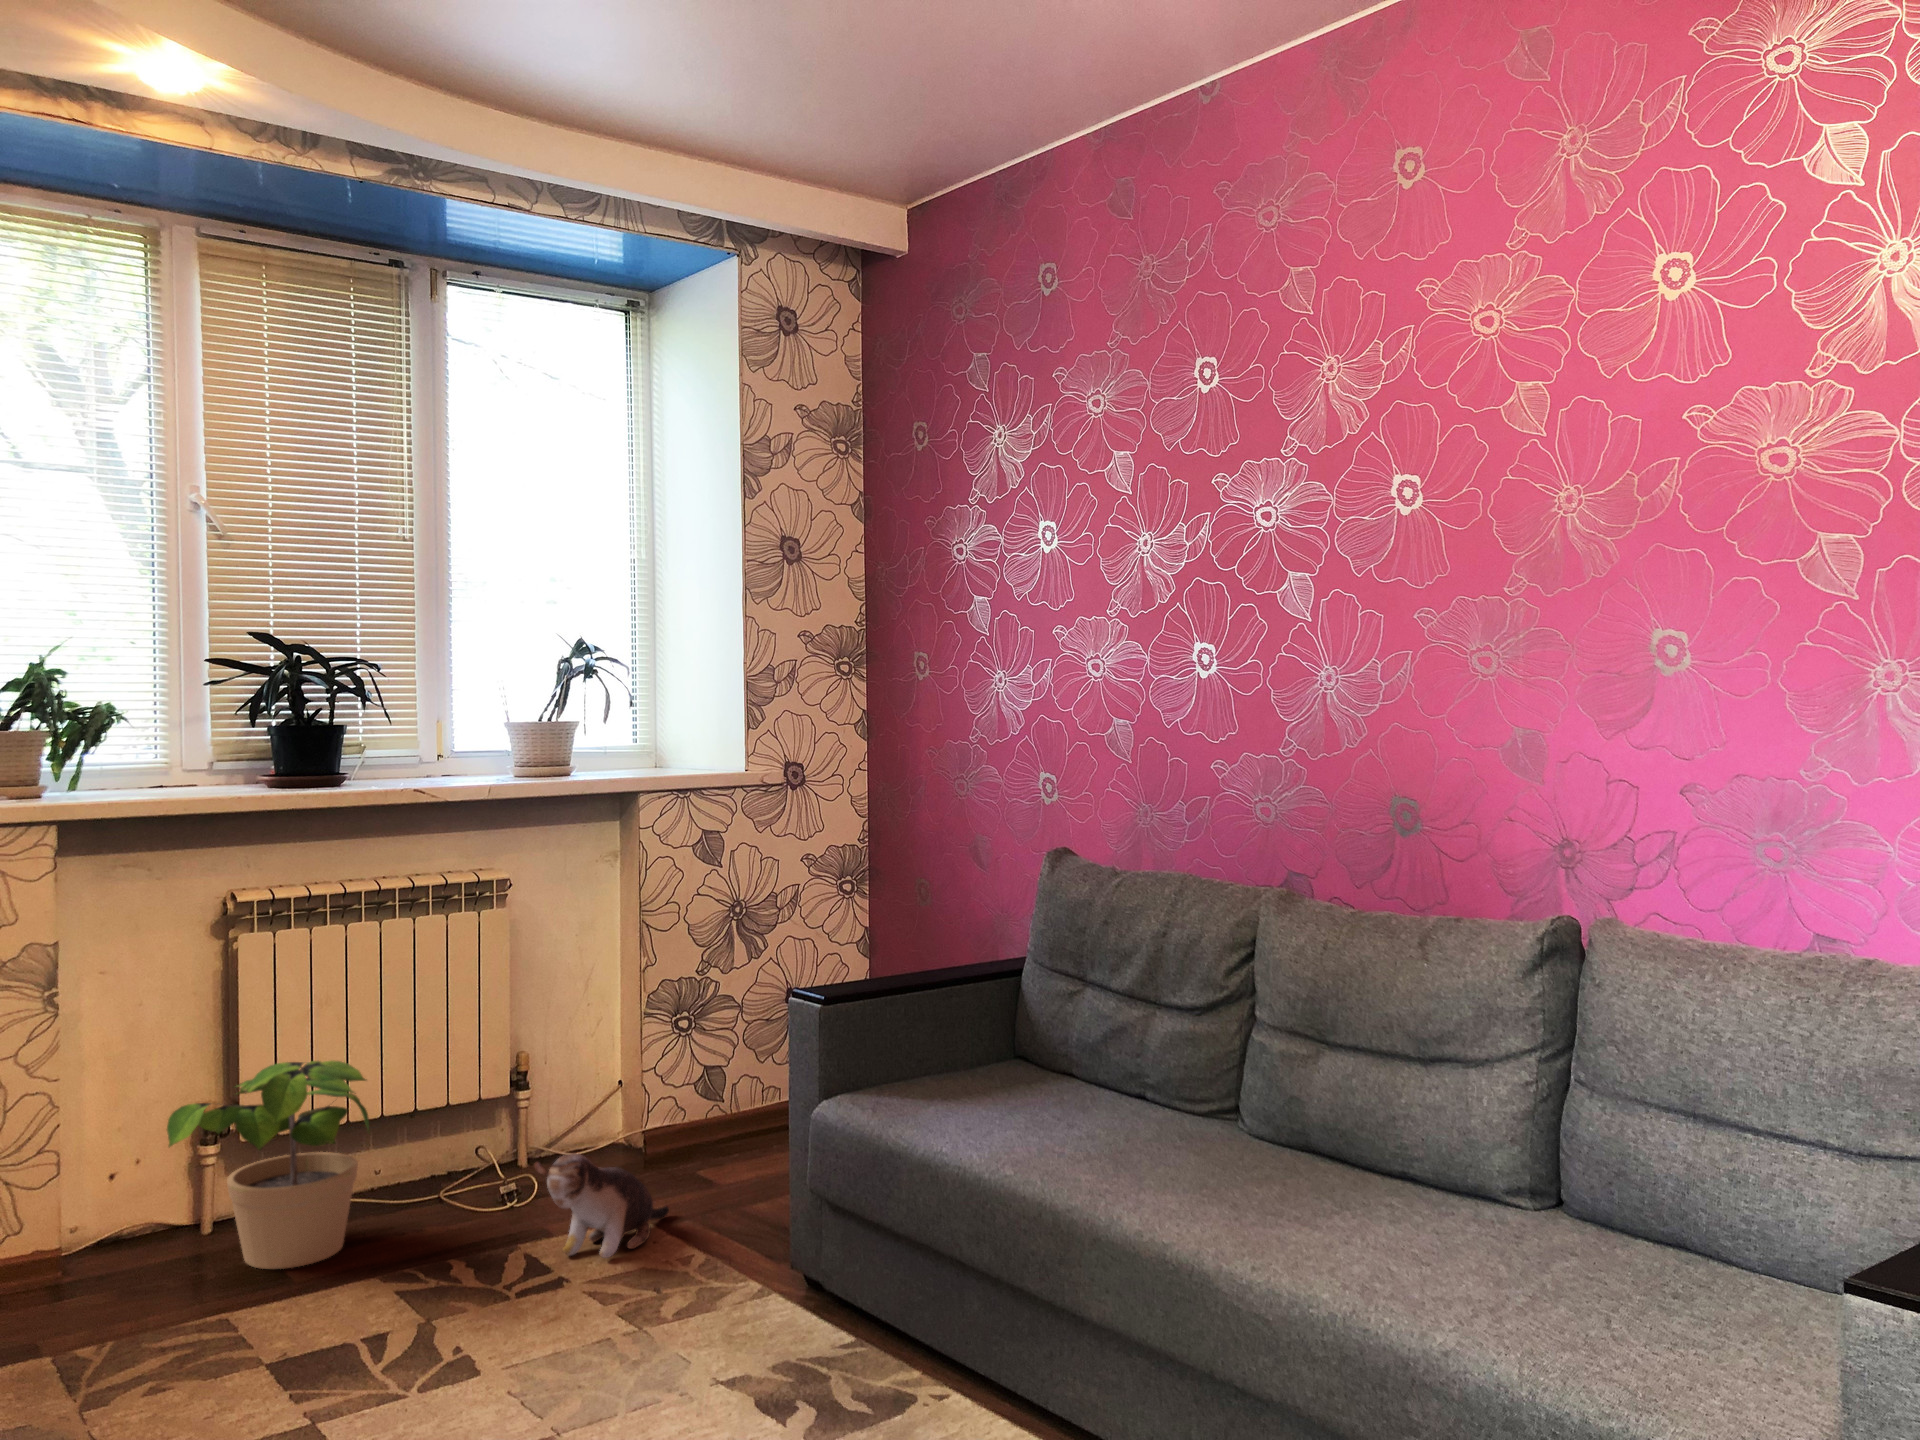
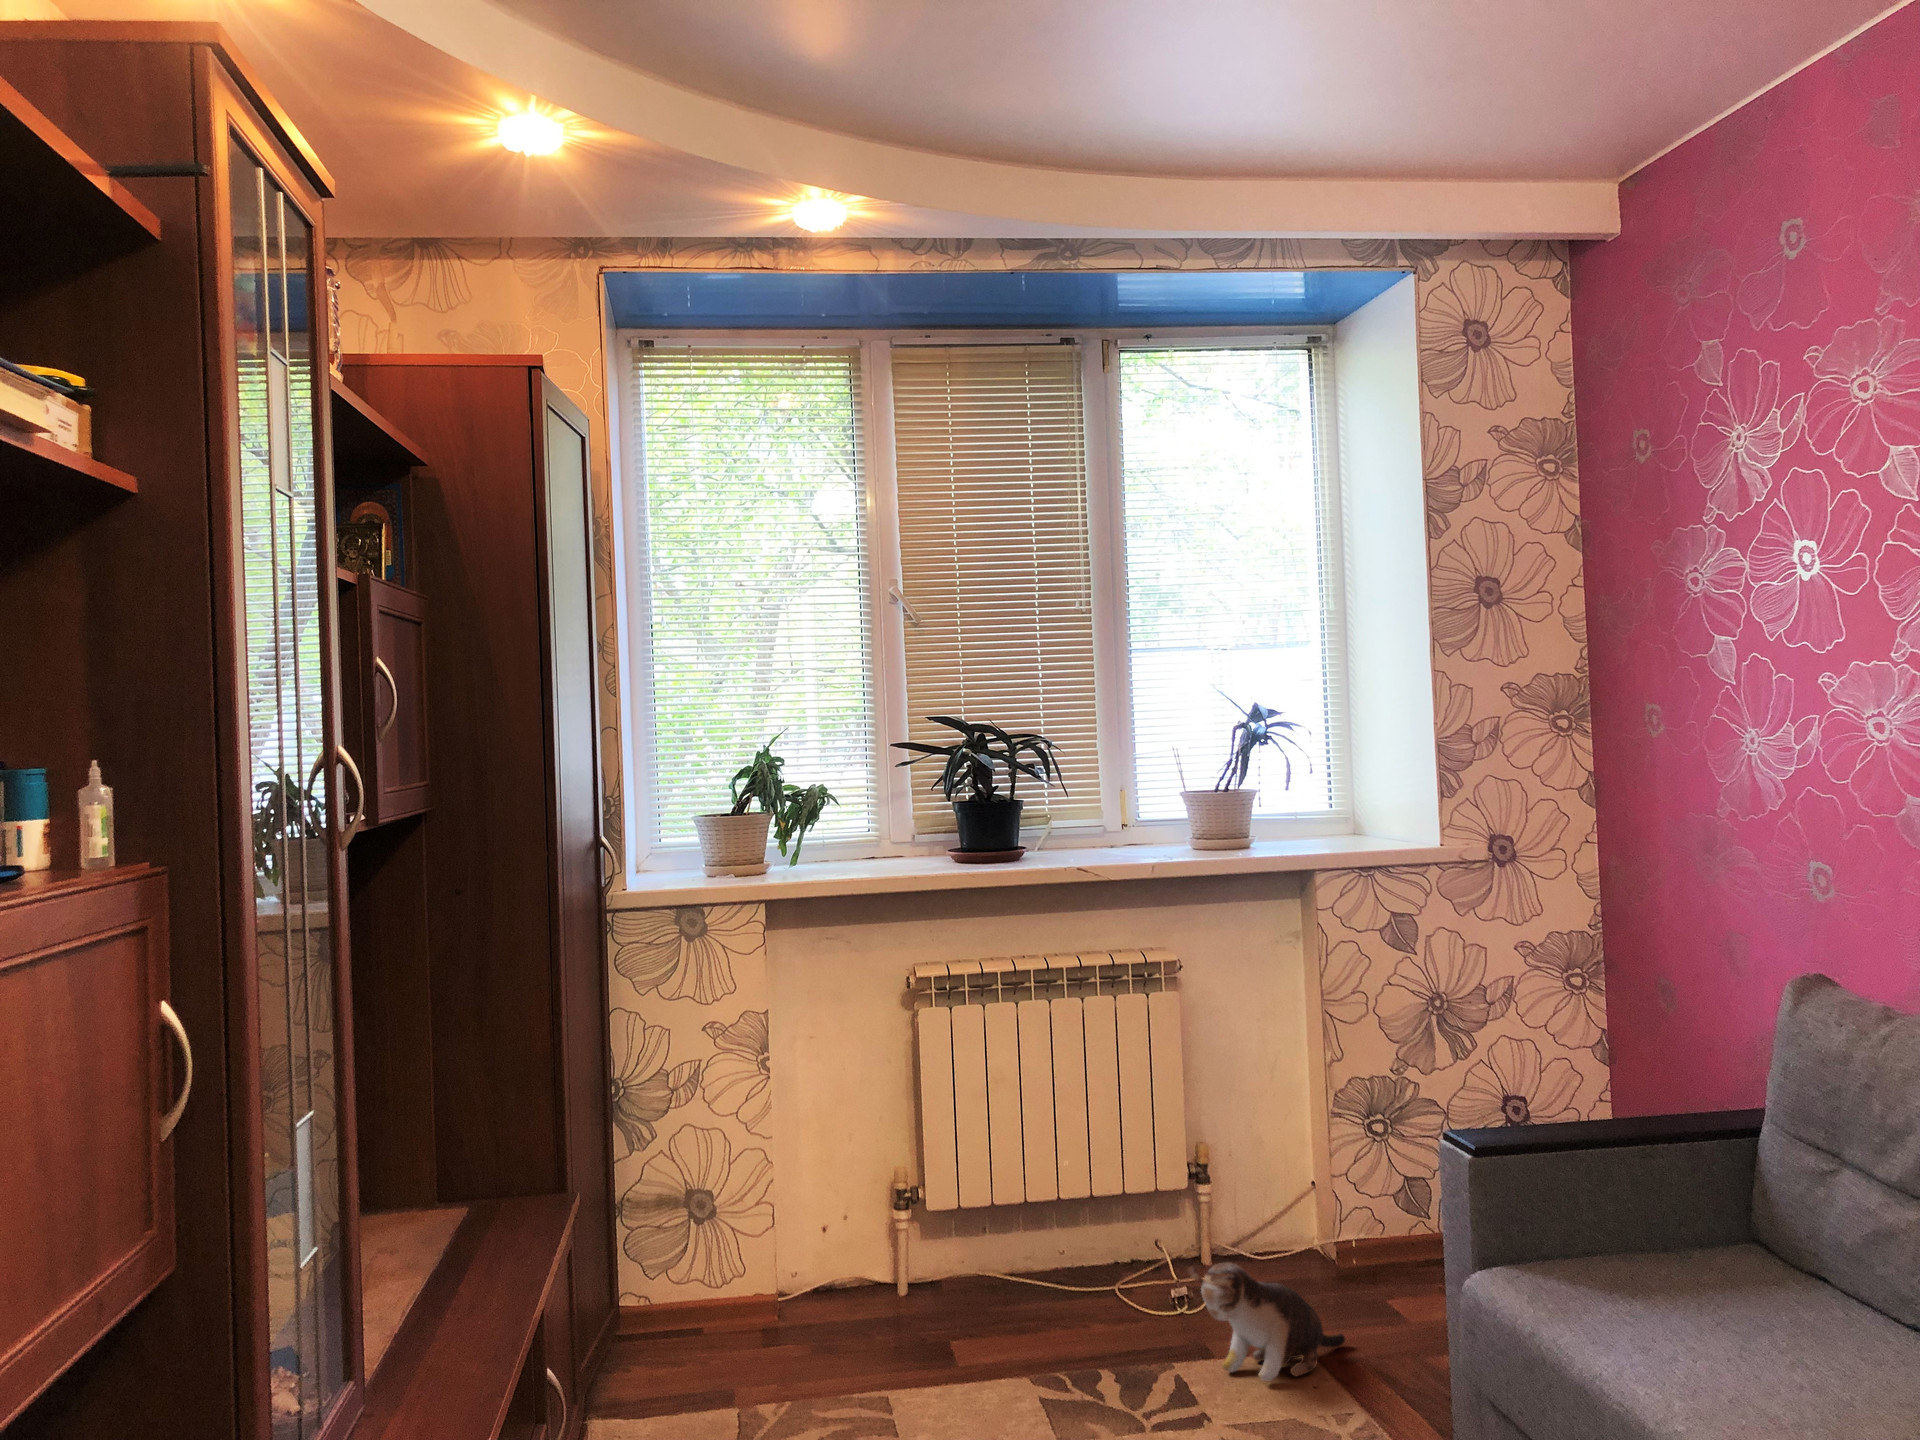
potted plant: present [167,1061,369,1269] -> none [862,1136,1042,1337]

